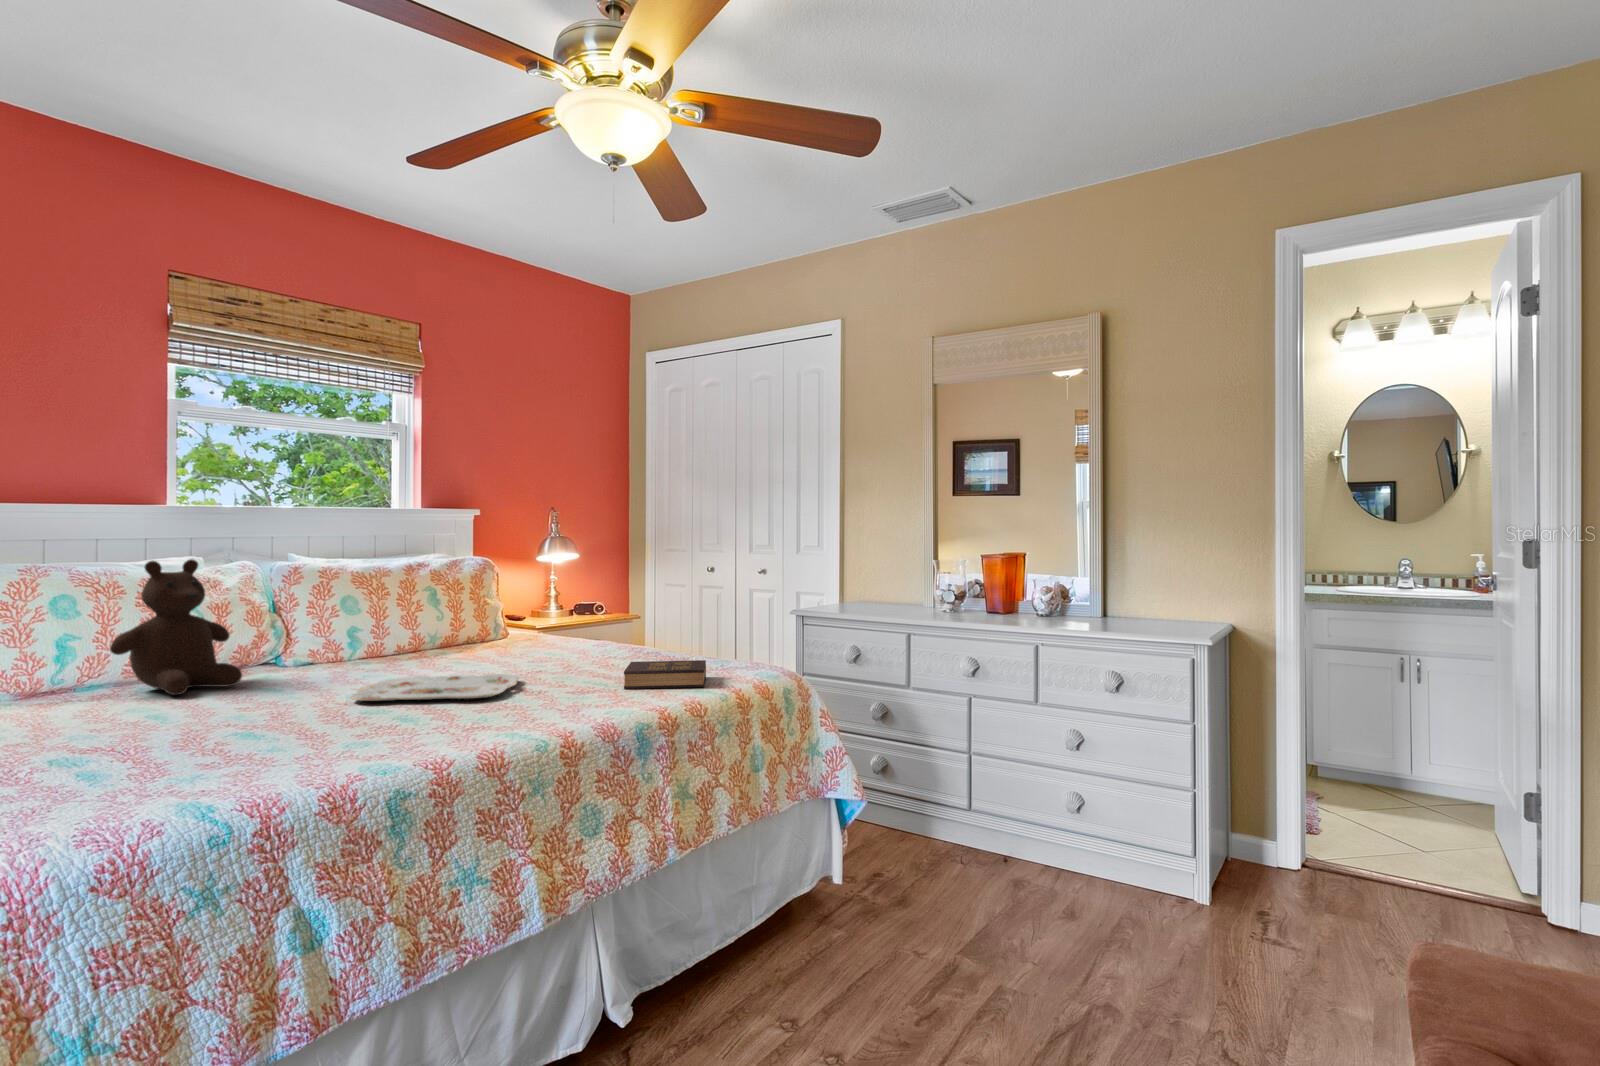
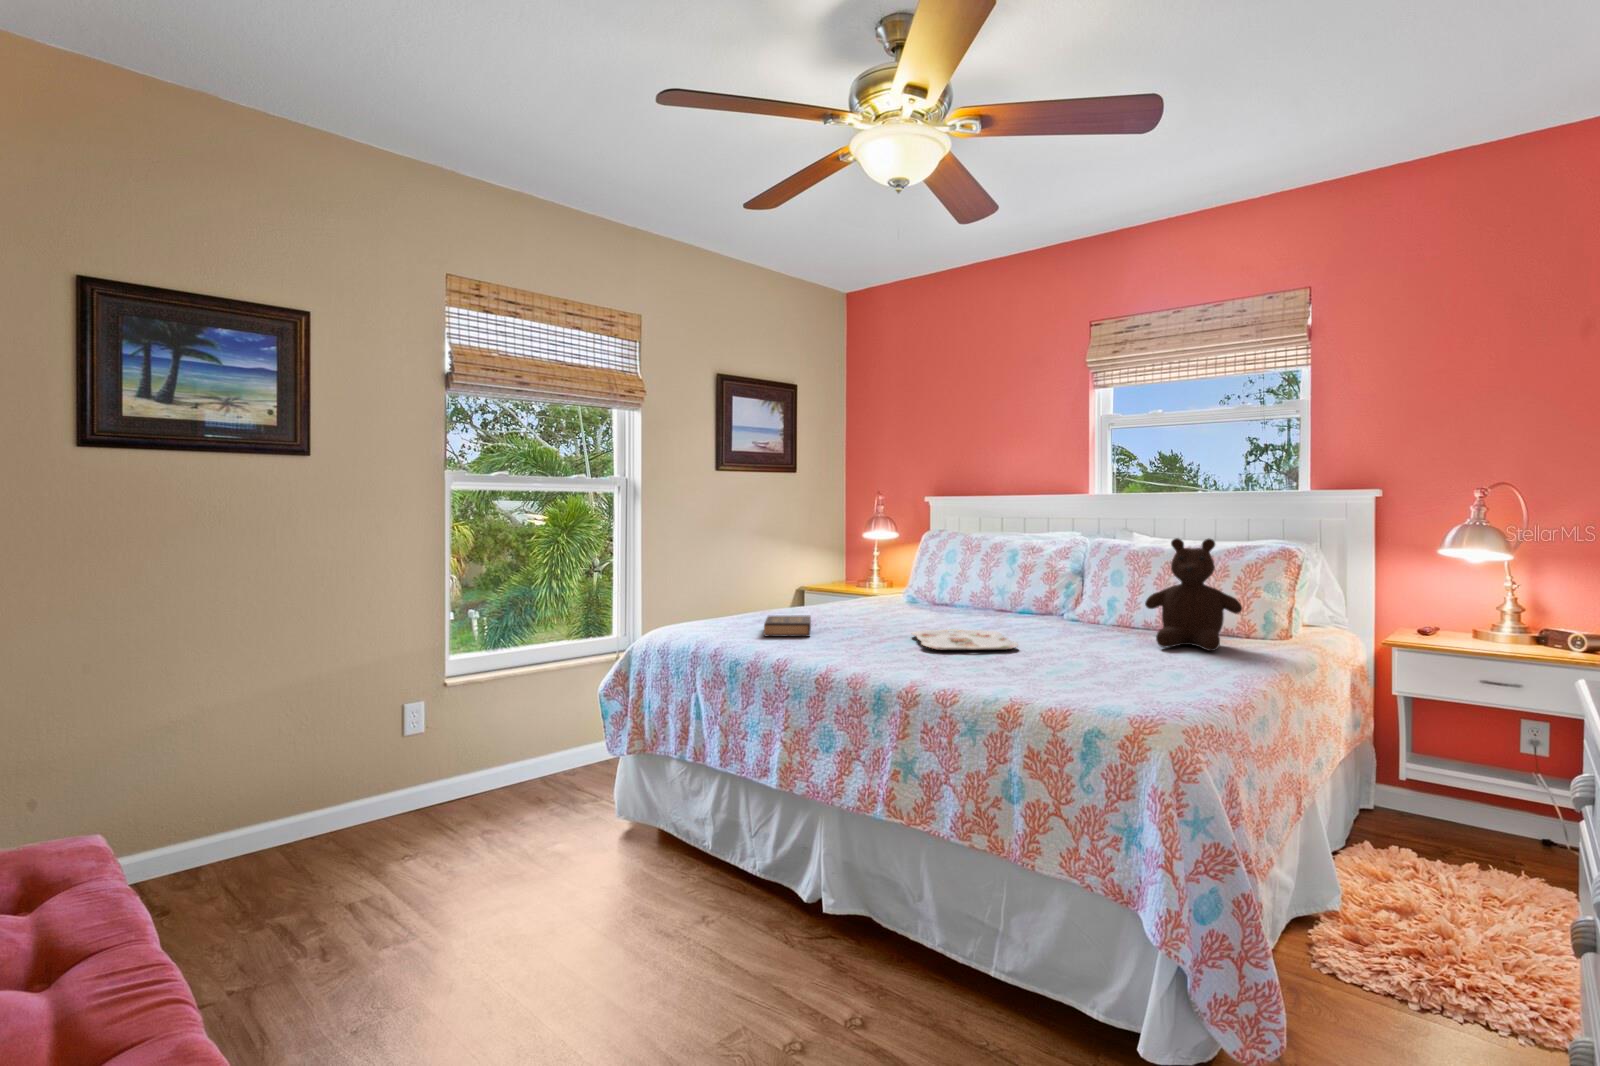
teddy bear: present [110,559,242,695] -> present [1145,538,1242,651]
hardback book: present [624,660,706,689] -> present [764,615,811,636]

